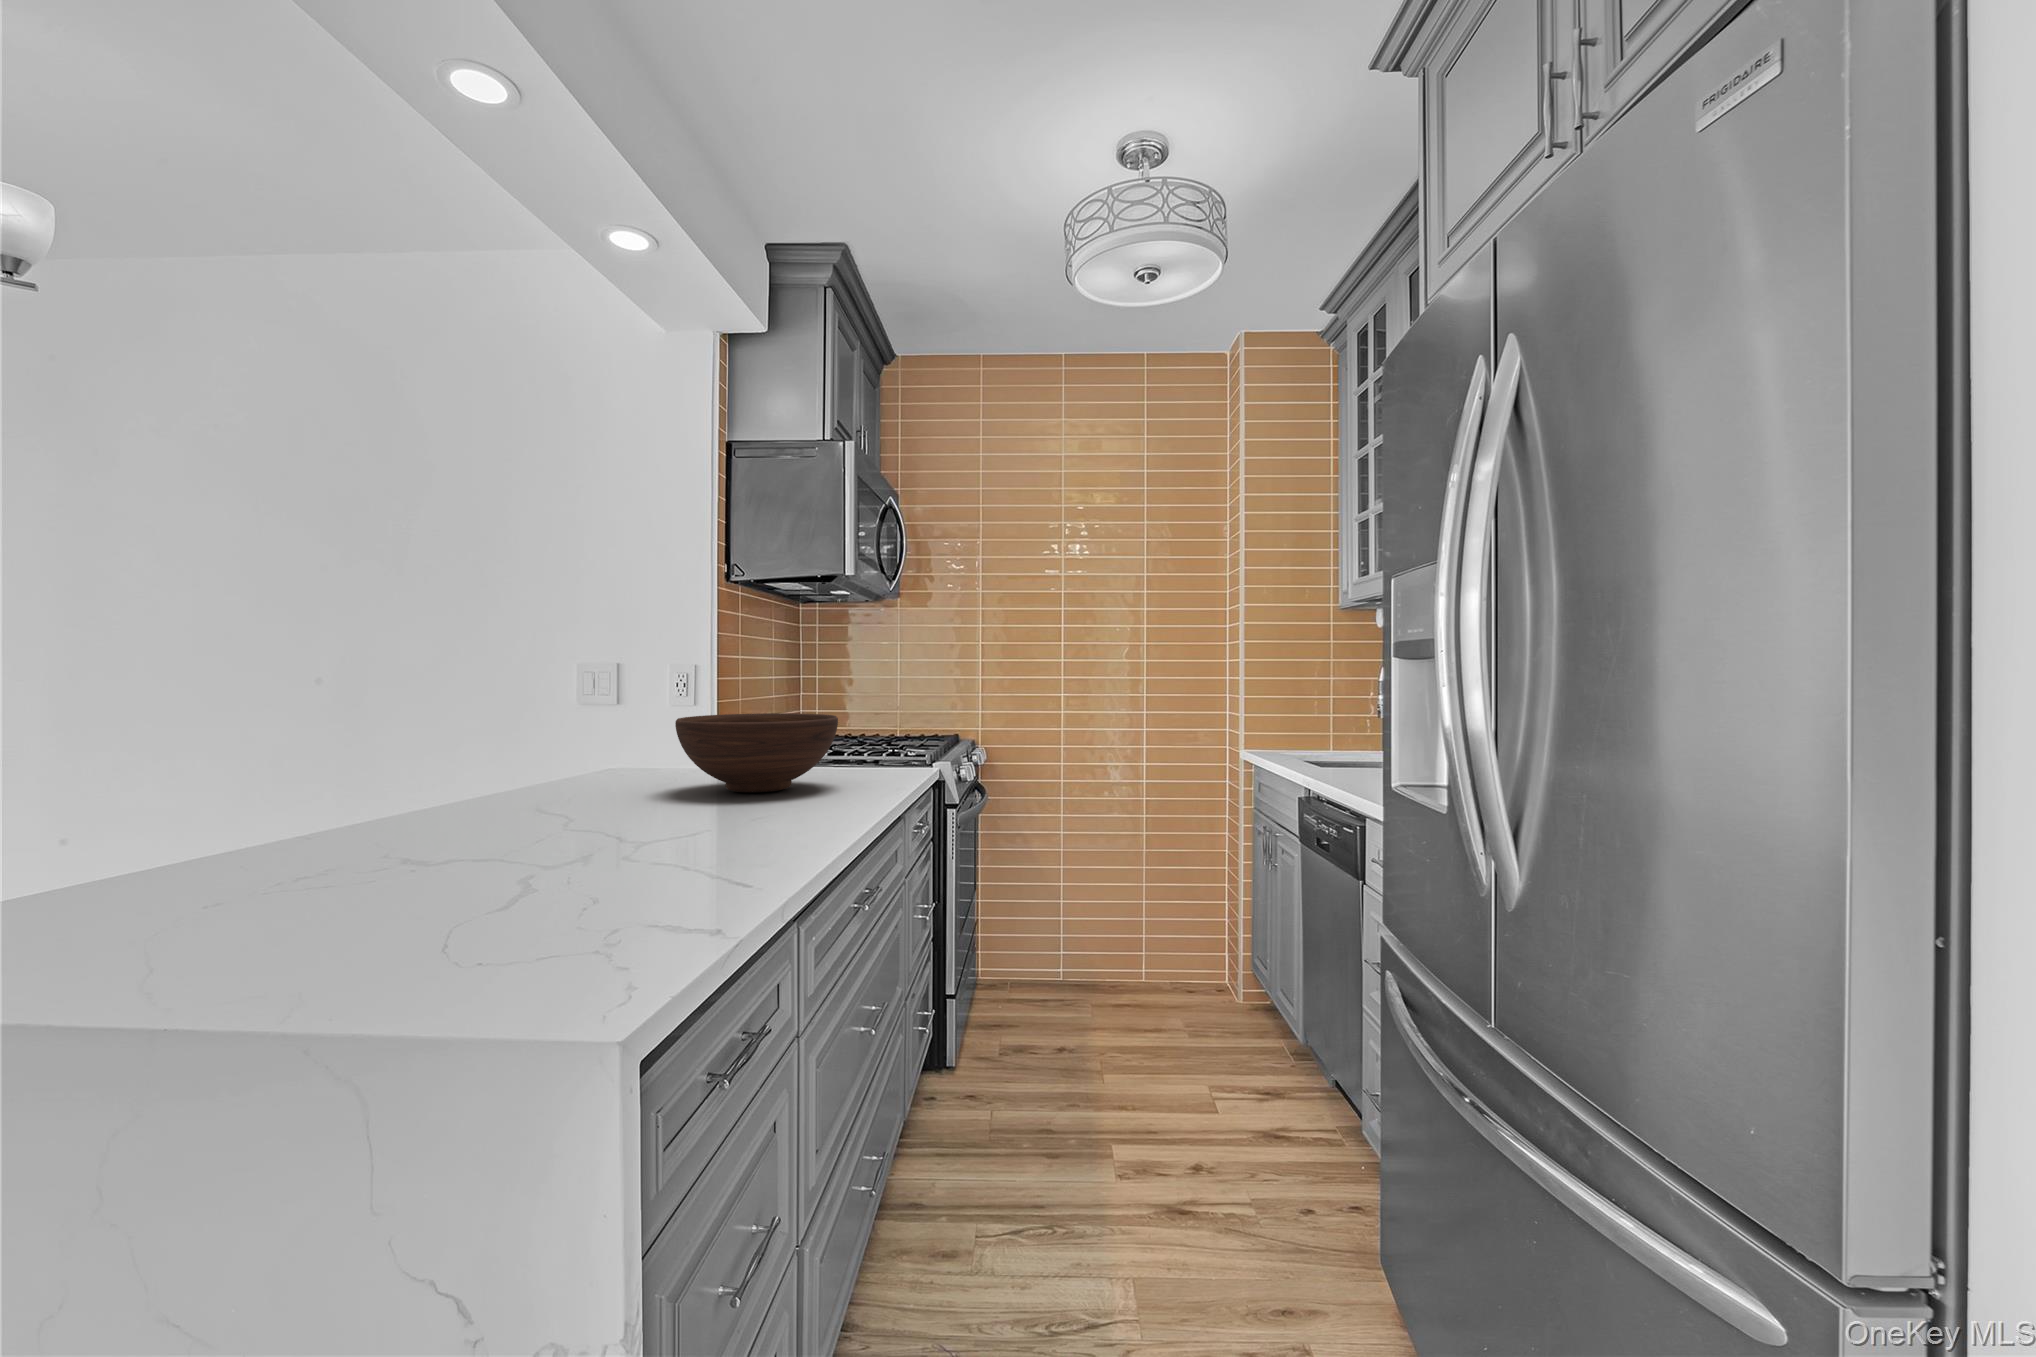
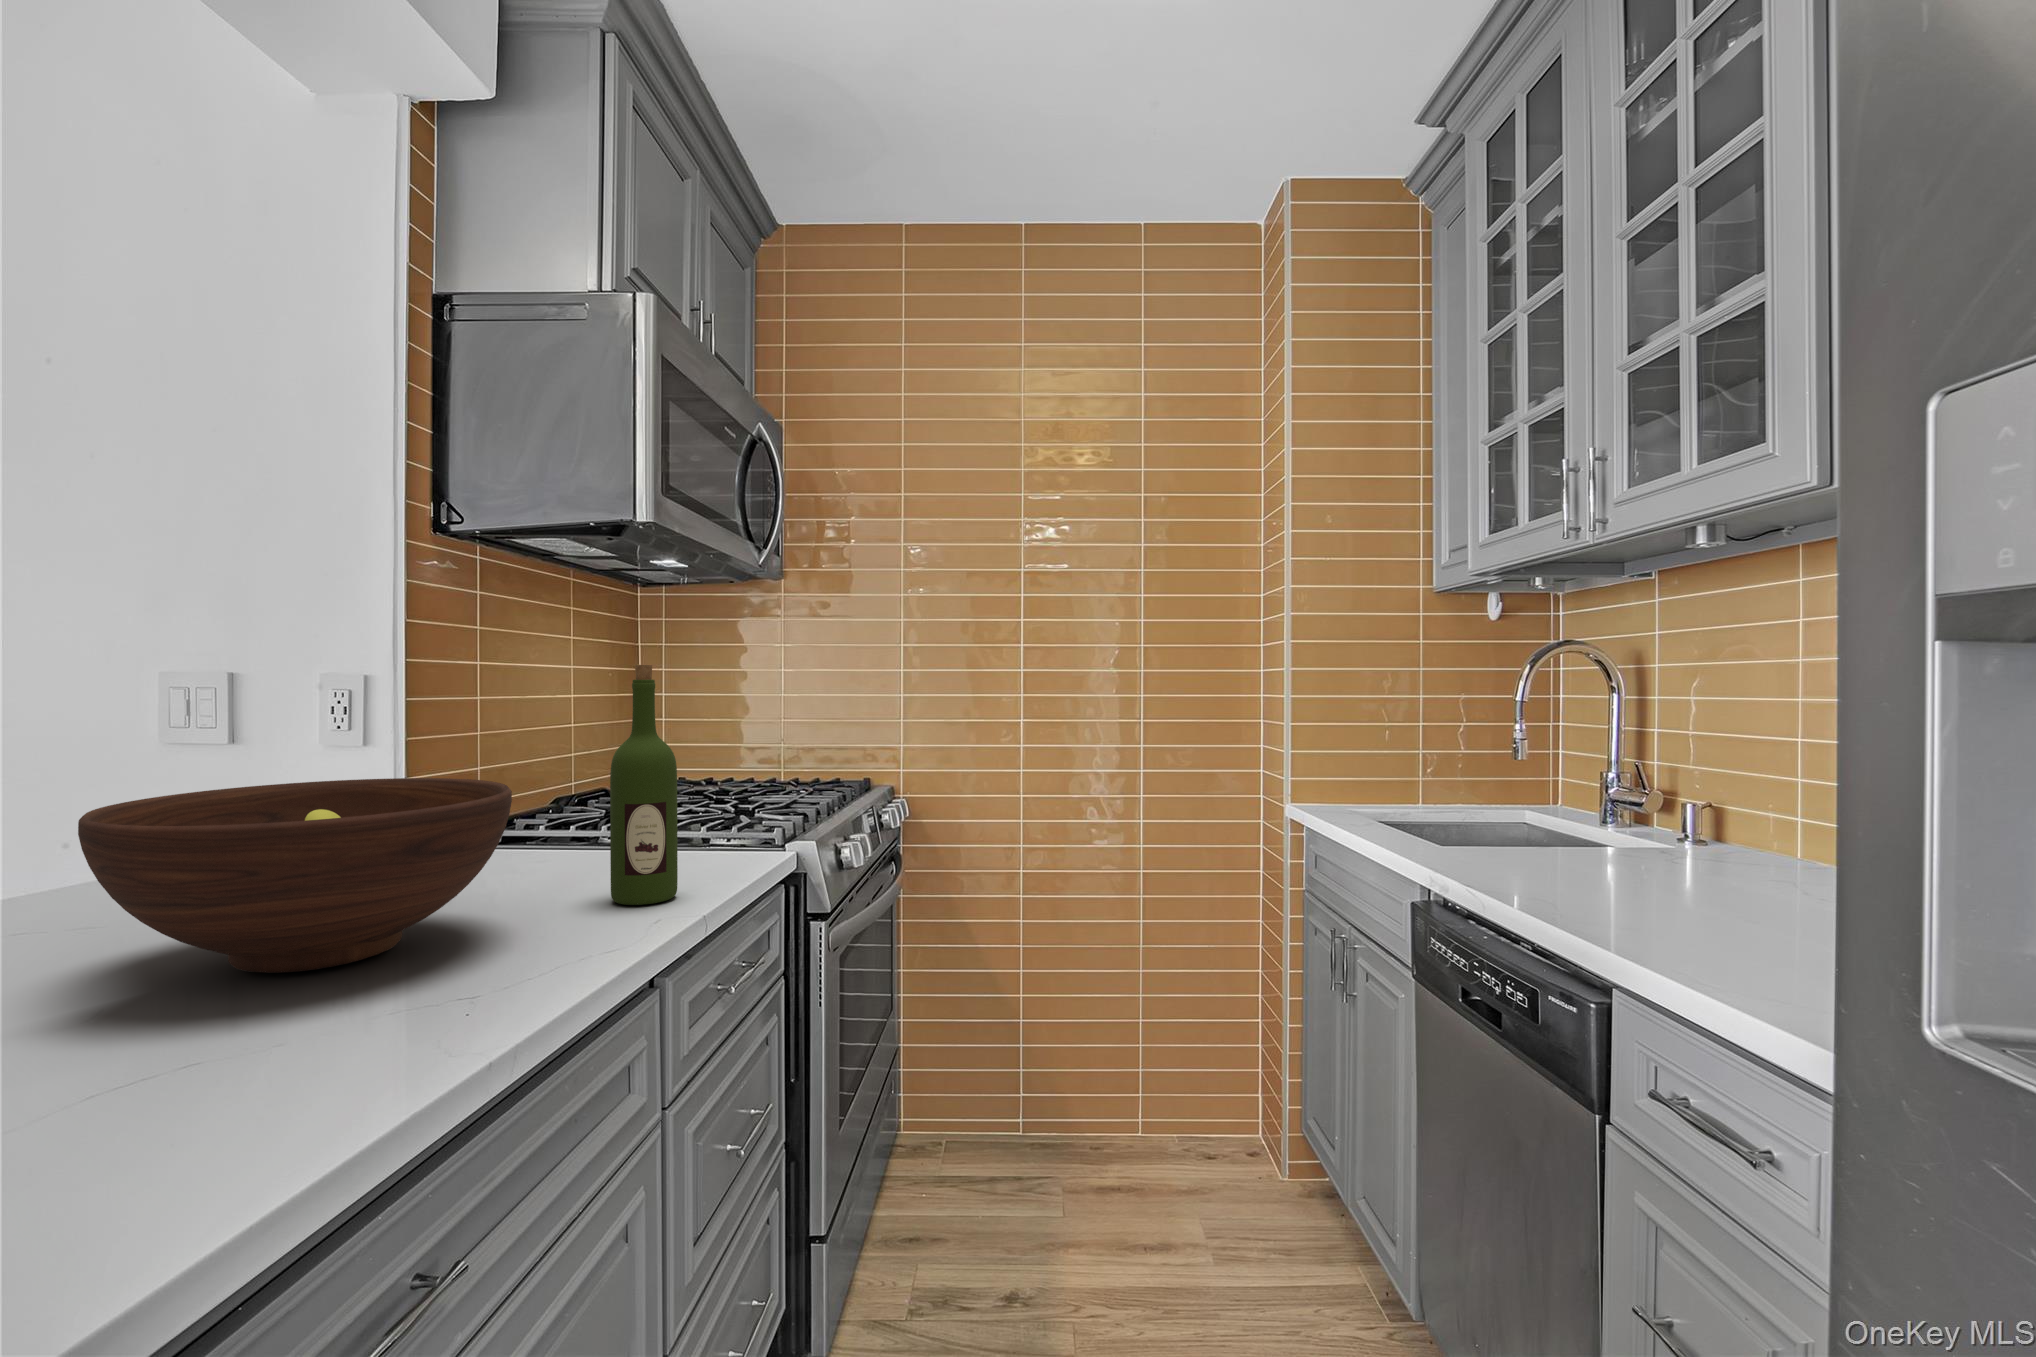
wine bottle: none [867,657,899,778] -> present [610,665,678,905]

